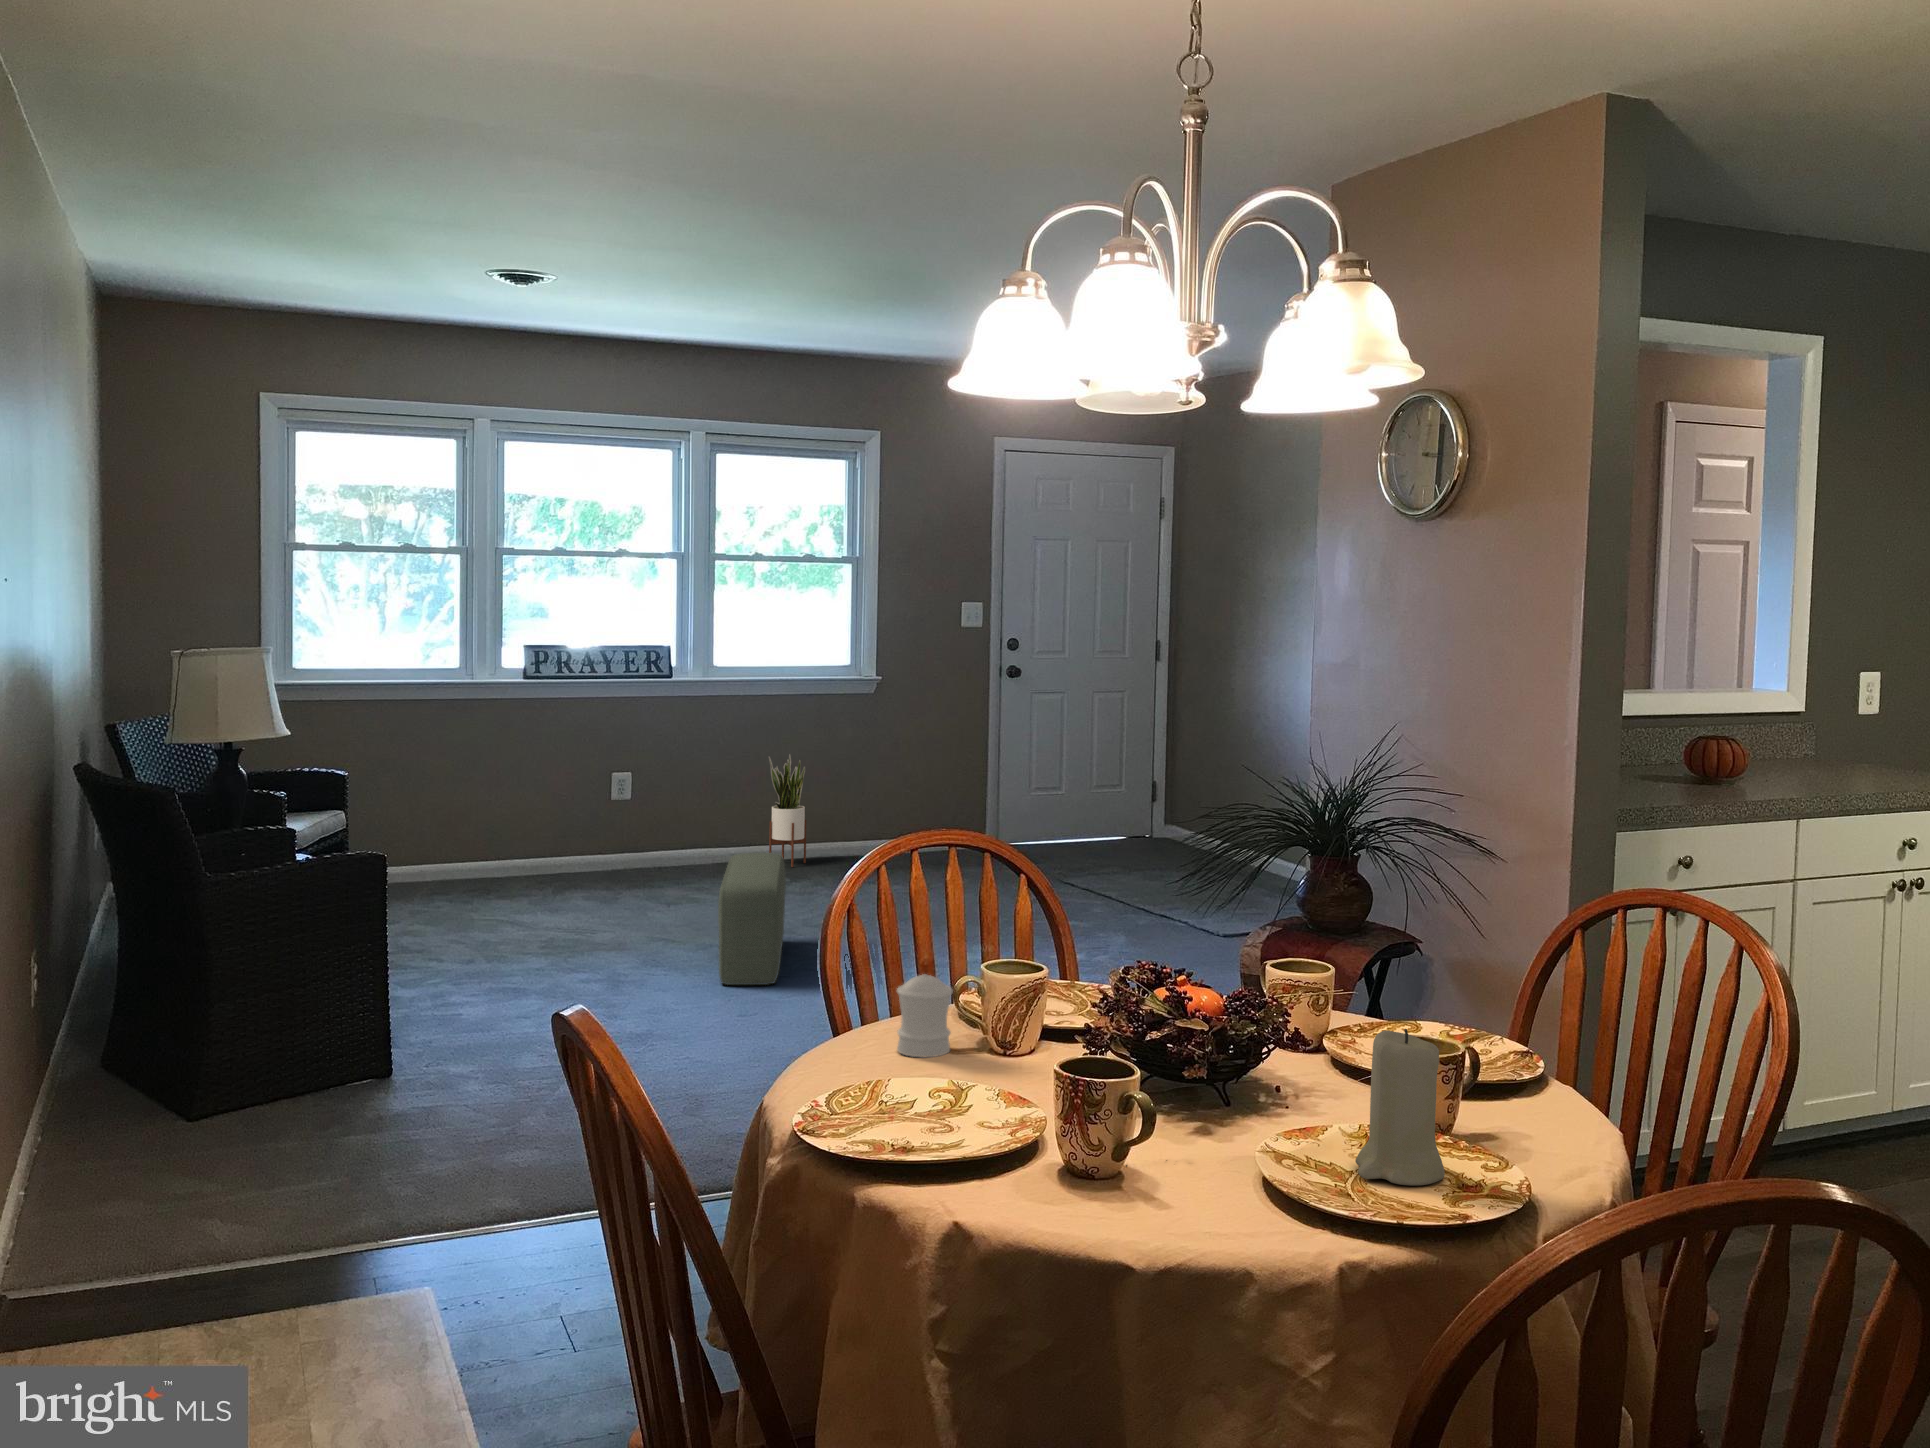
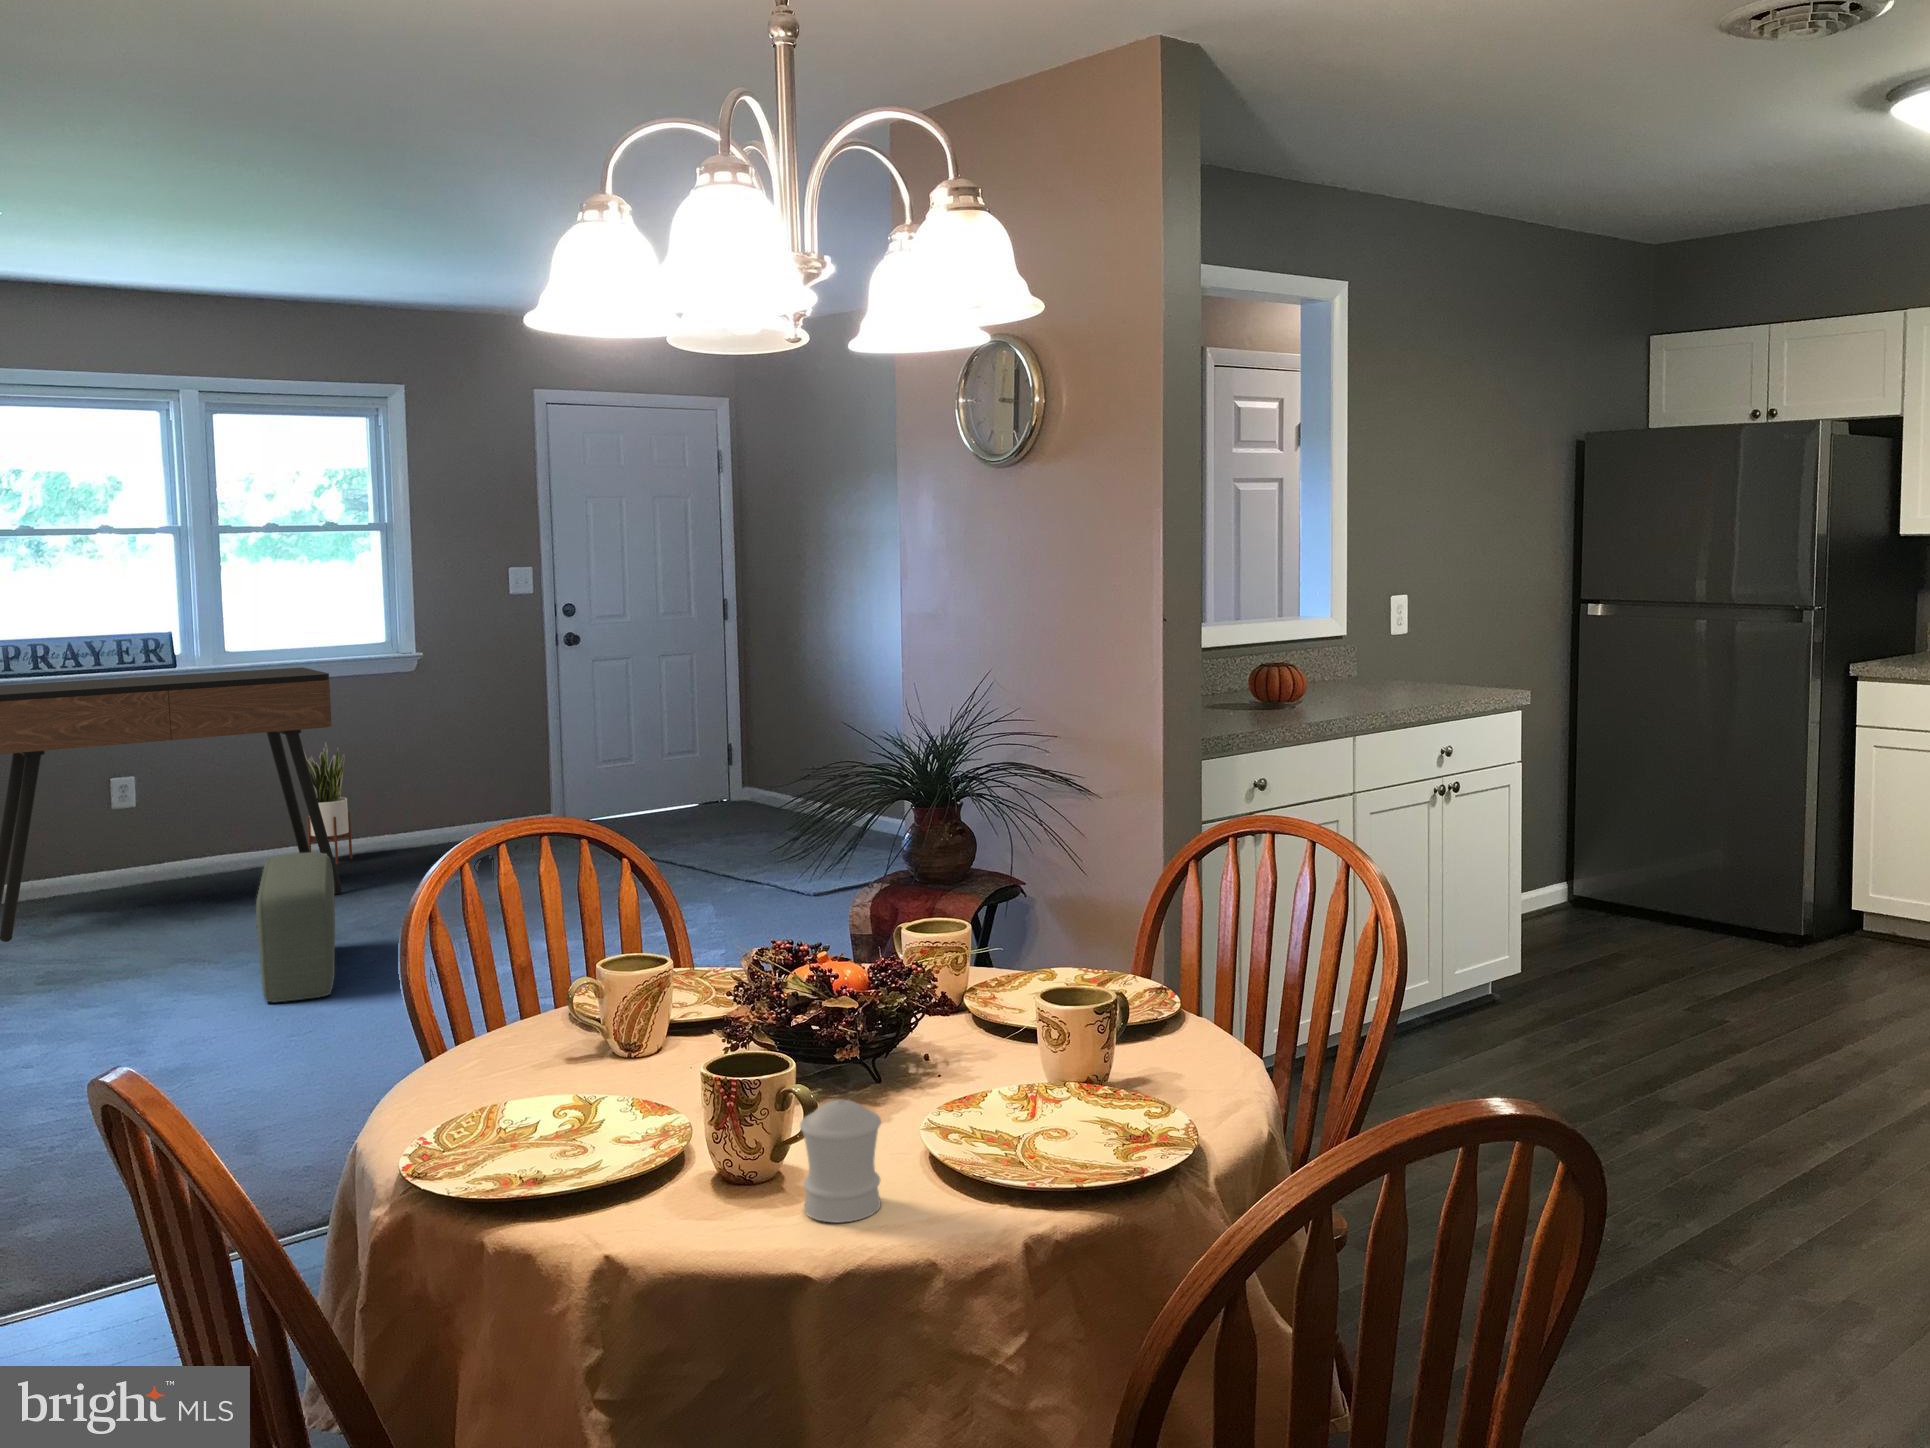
console table: none [507,685,796,909] -> present [0,667,342,942]
salt shaker: present [897,974,953,1058] -> present [800,1099,881,1223]
candle: present [1355,1029,1445,1186] -> none [1023,985,1113,1144]

